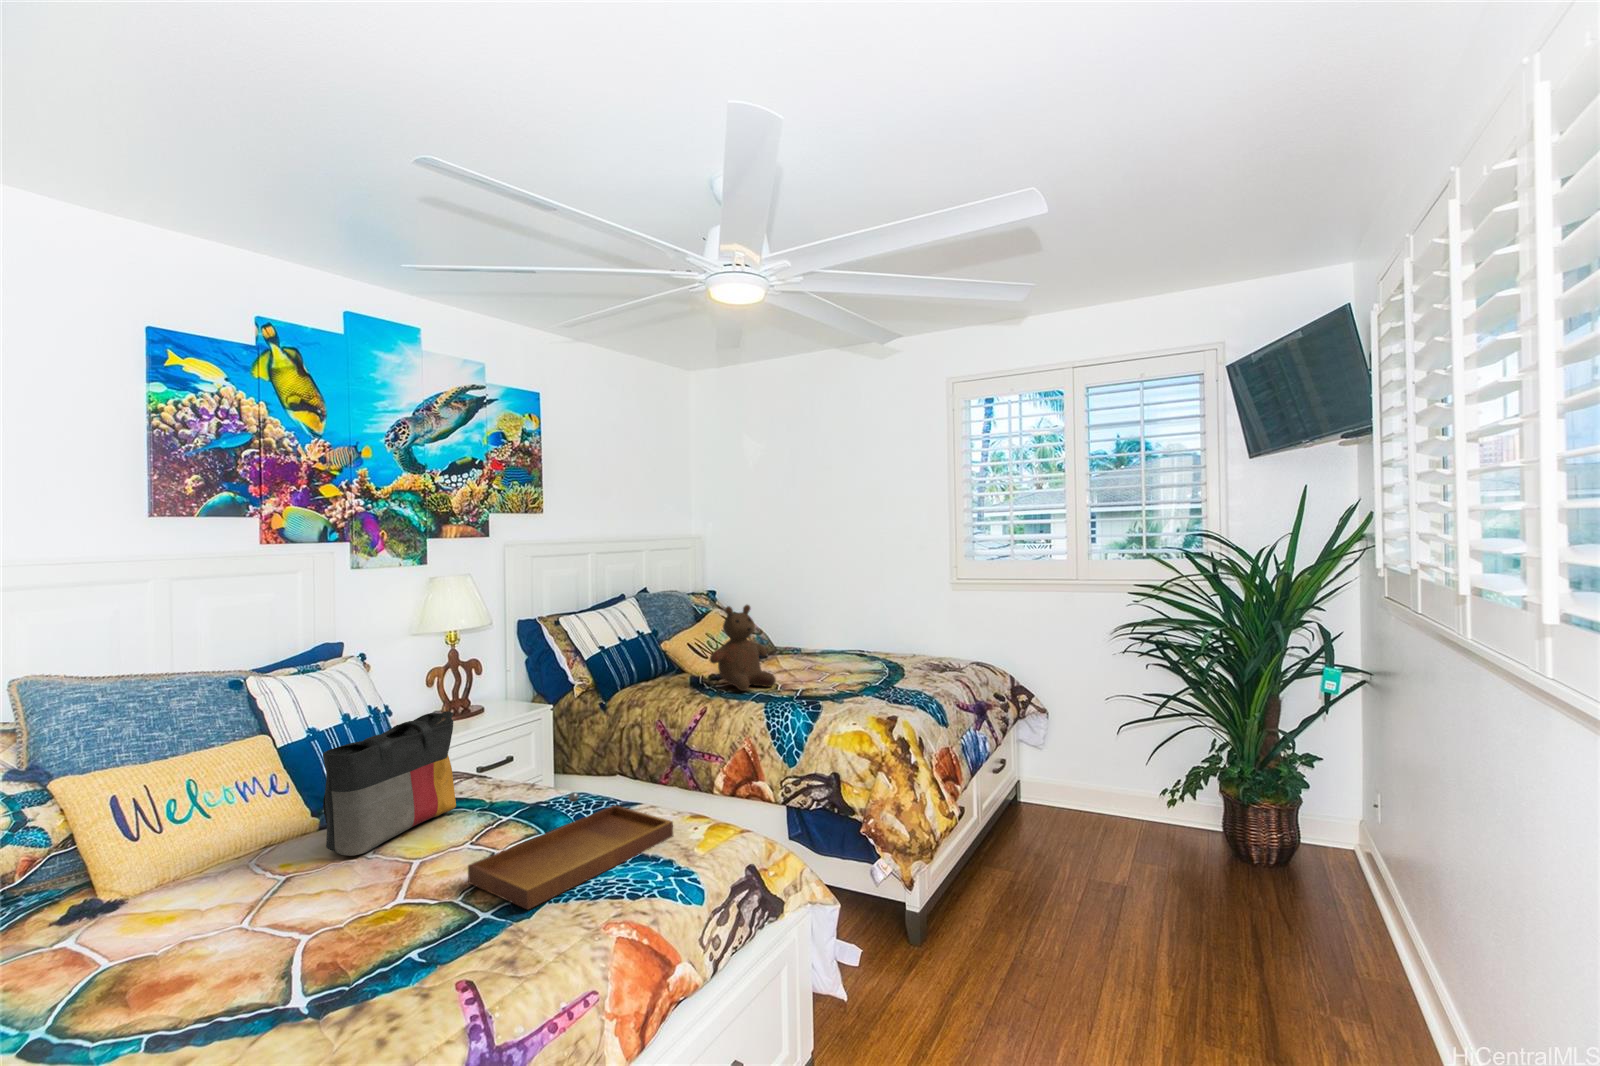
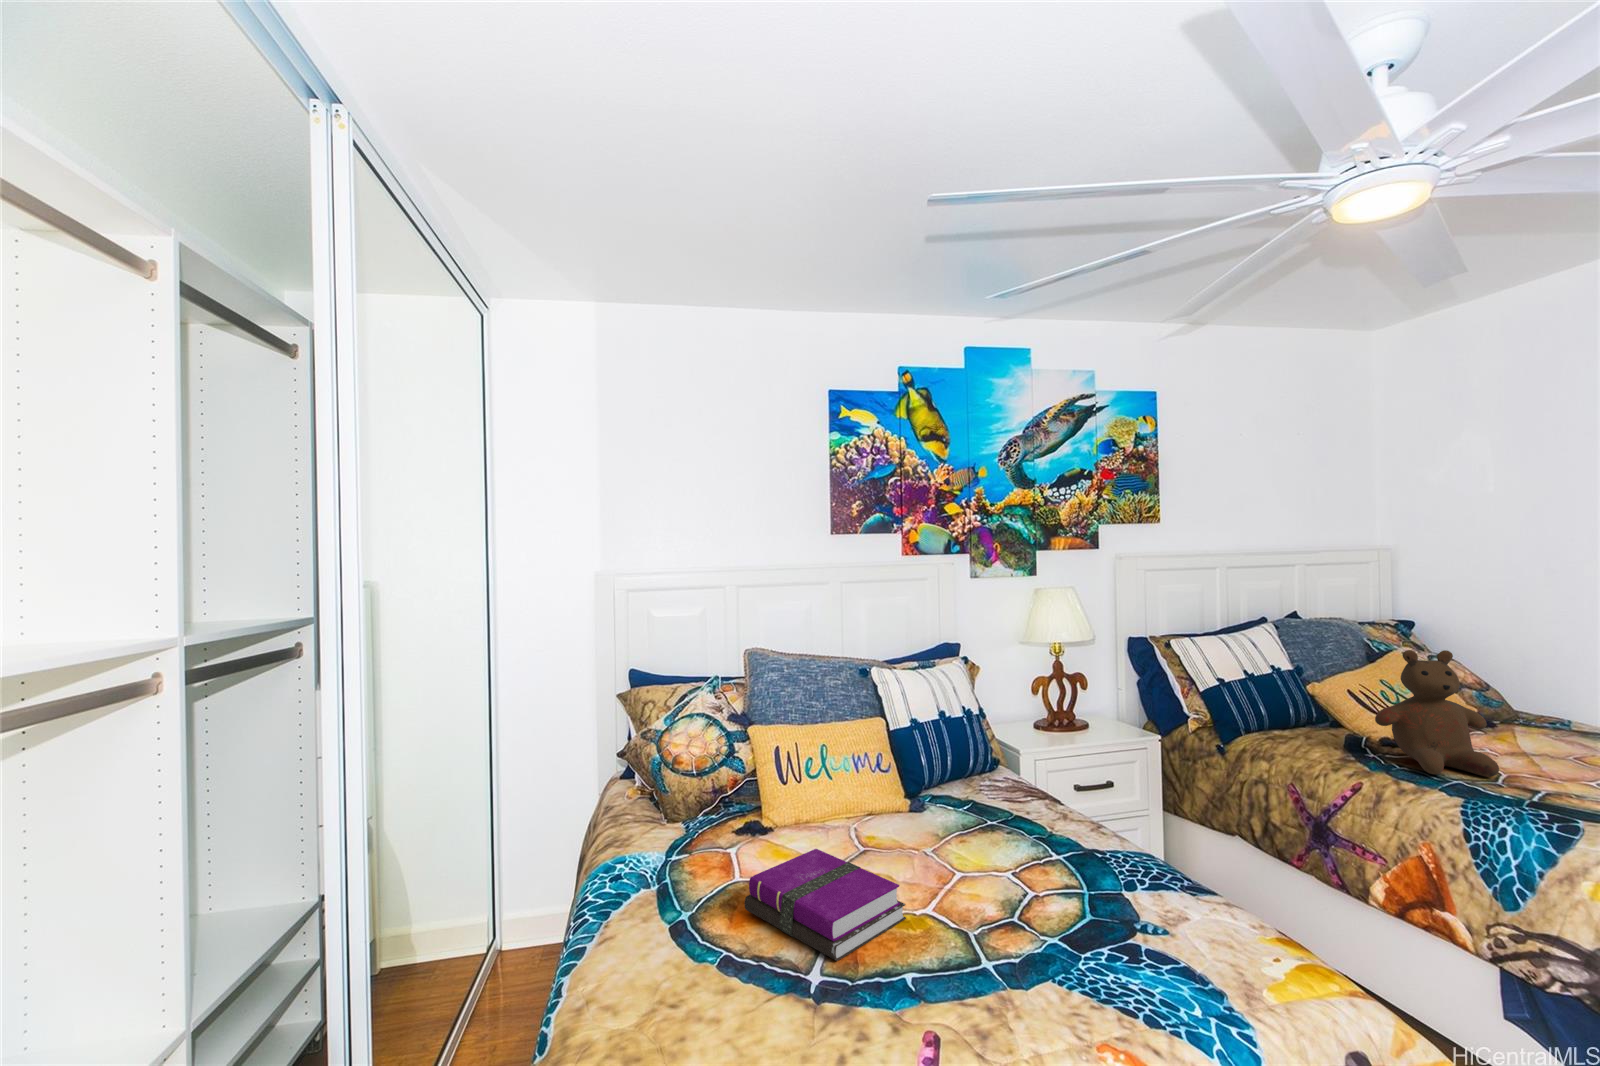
tote bag: present [323,711,456,856] -> none [896,730,1015,848]
tray: present [468,792,673,909] -> none [990,861,1235,977]
notebook: none [125,884,373,999] -> present [744,849,906,961]

